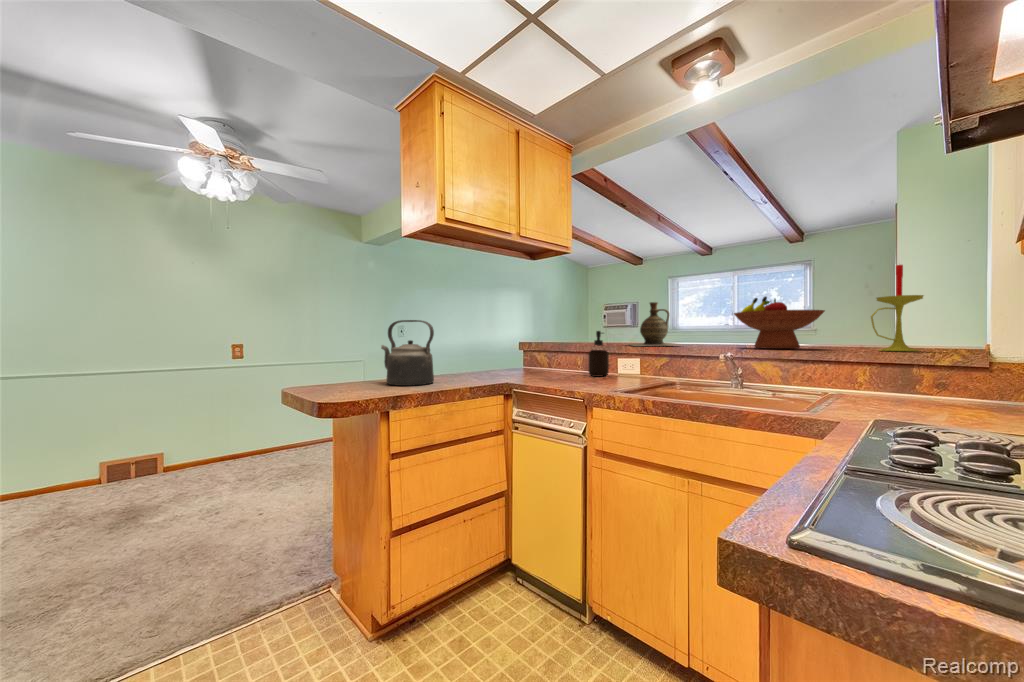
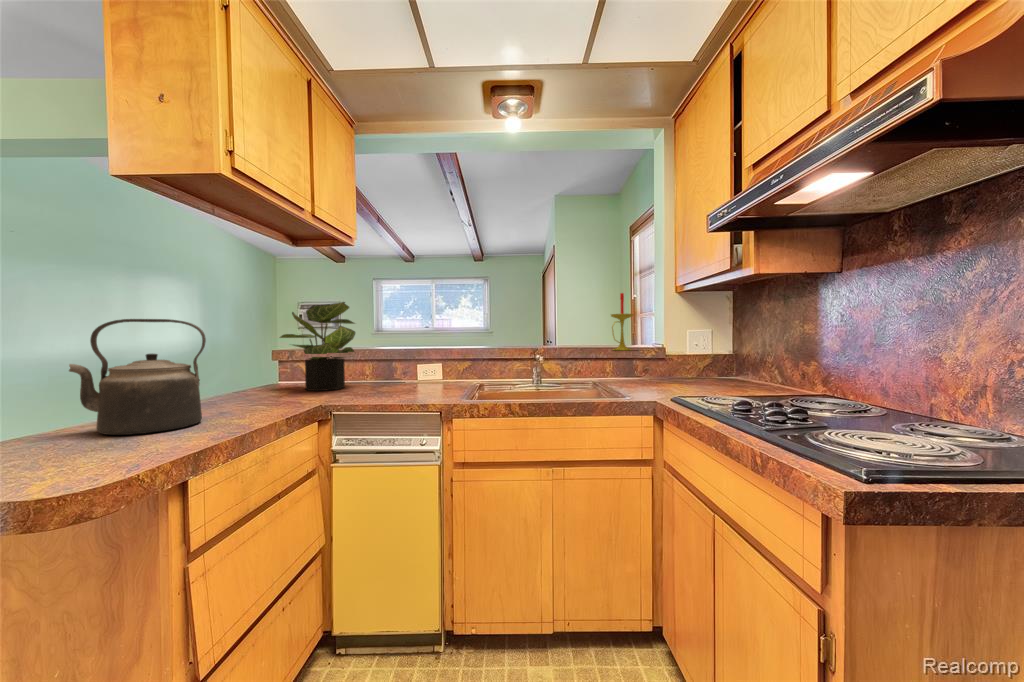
fruit bowl: present [734,297,825,349] -> none [527,309,587,351]
ceramic jug: present [628,302,678,346] -> none [420,308,485,352]
potted plant: none [513,303,568,375] -> present [280,302,355,391]
soap dispenser: present [589,331,609,376] -> none [389,336,411,386]

